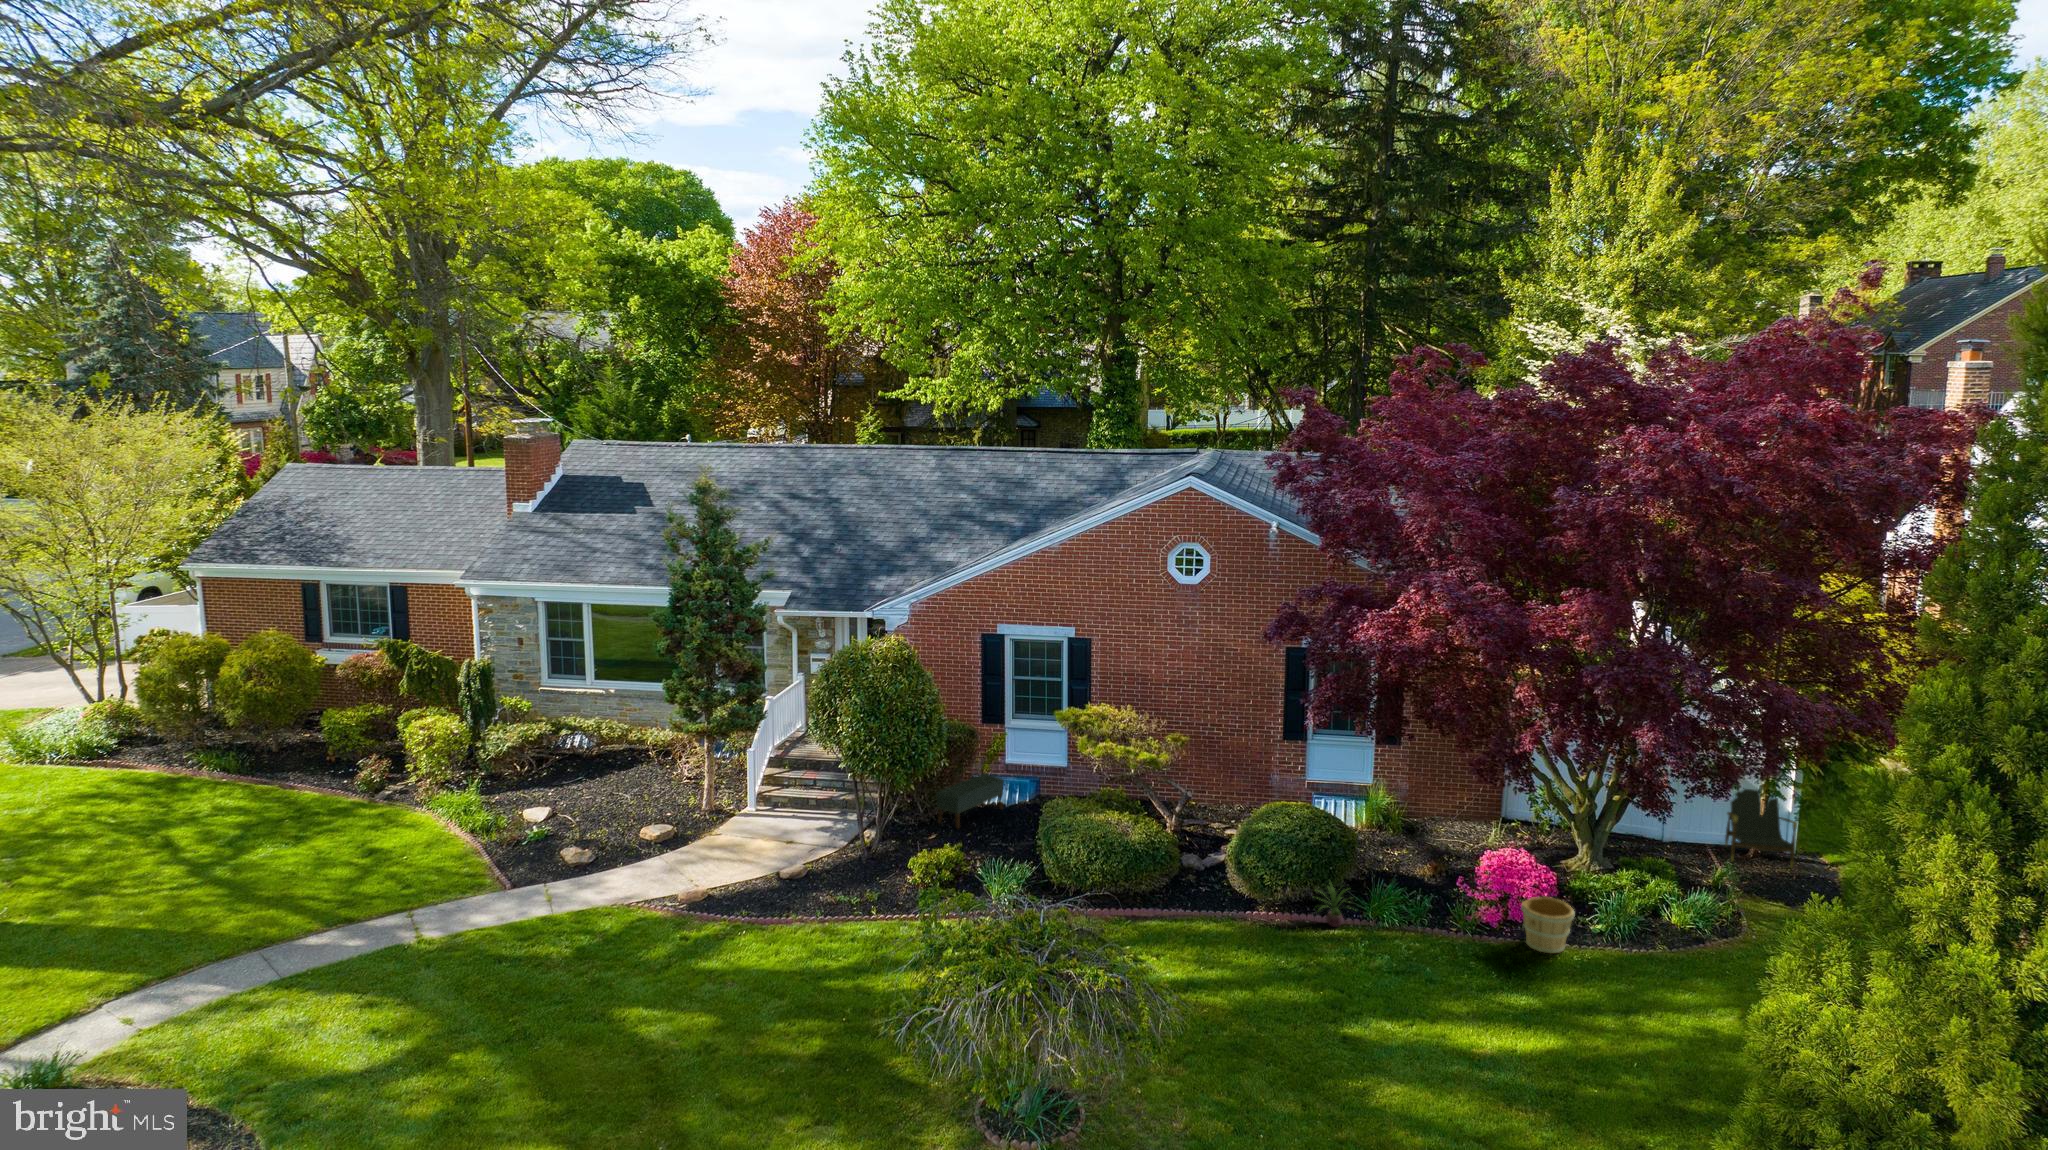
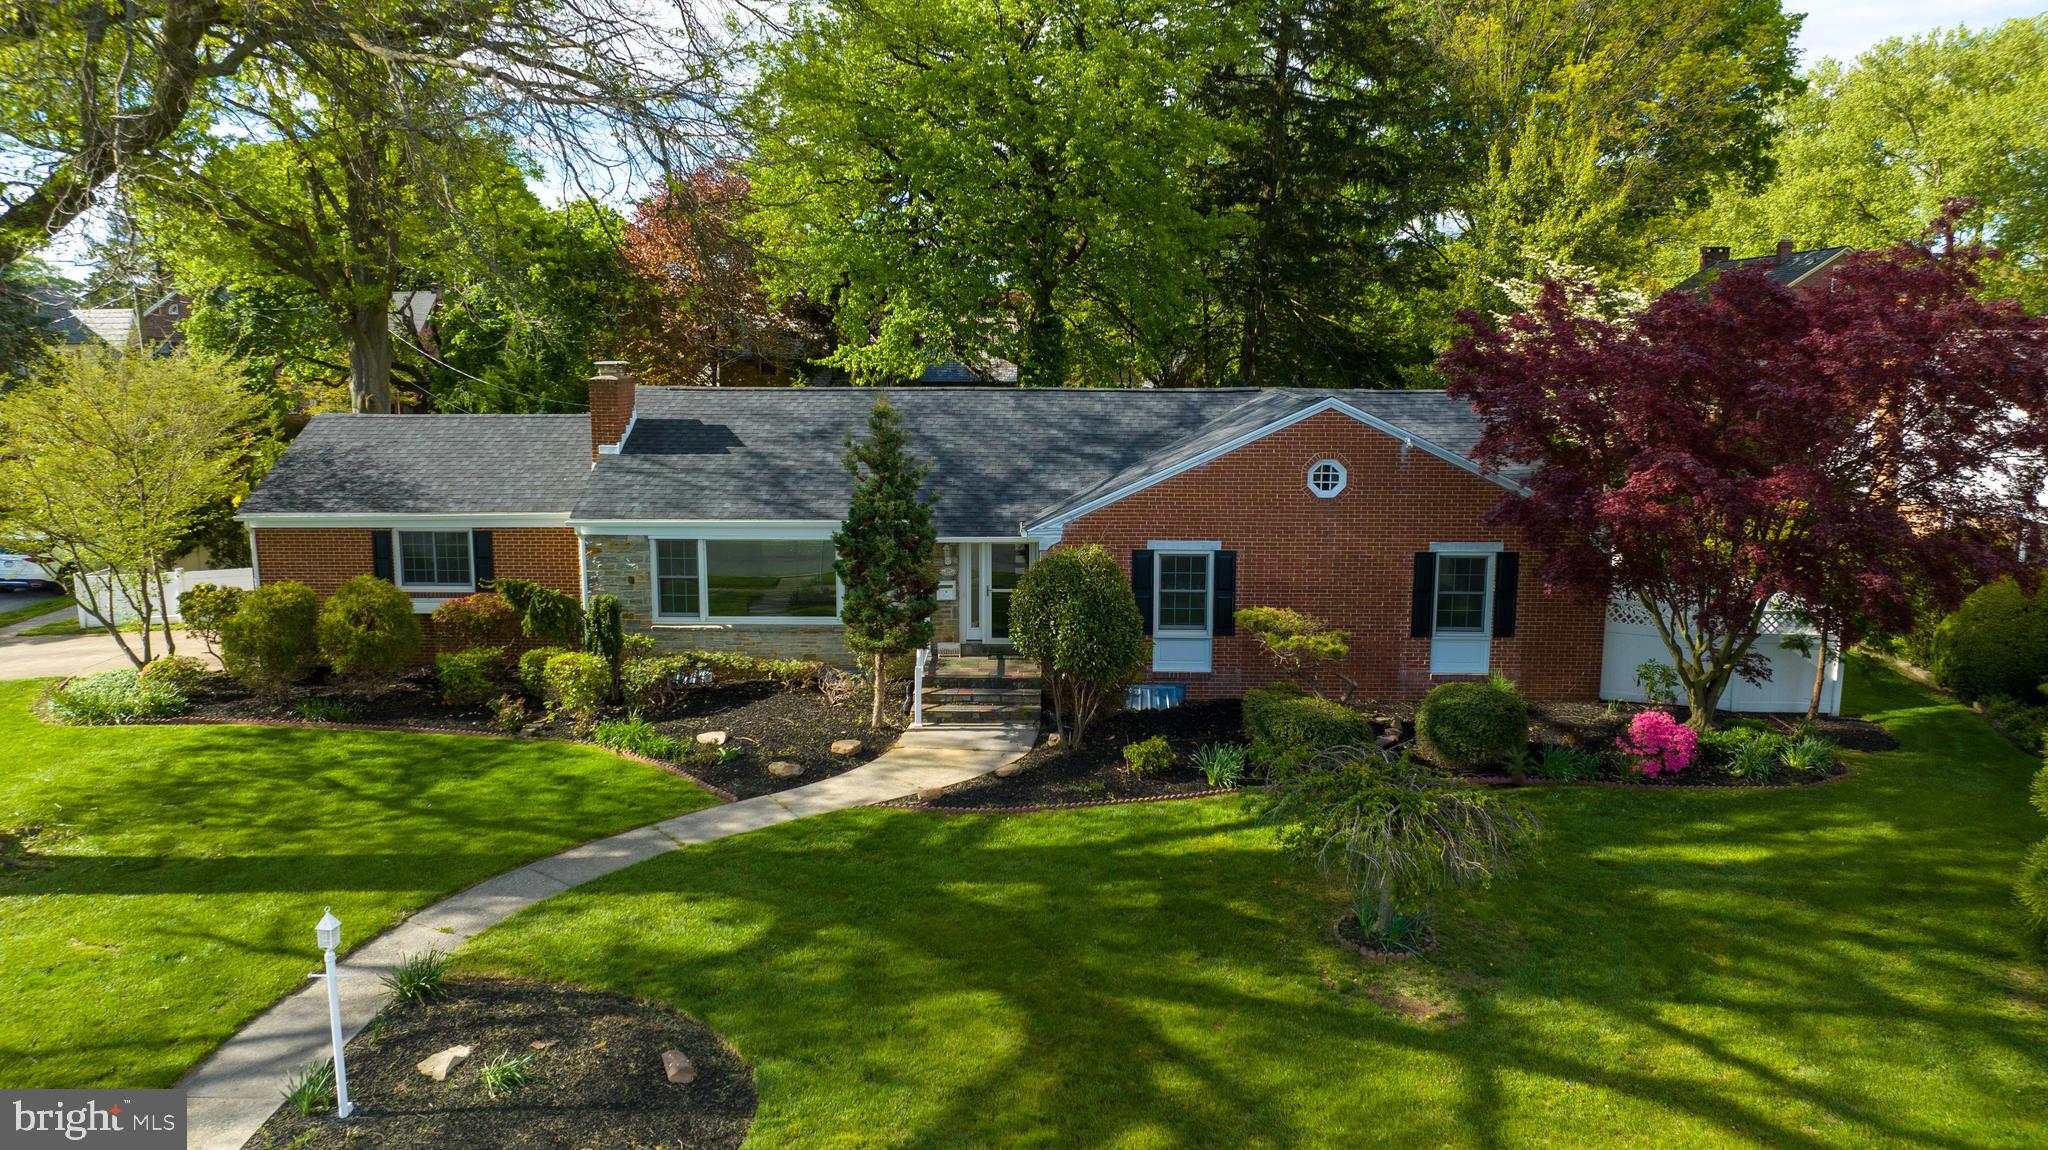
bench: present [936,774,1004,829] -> none [1102,683,1154,732]
lounge chair: present [1725,788,1797,868] -> none [1785,660,1853,724]
wooden bucket: present [1521,897,1574,954] -> none [1677,747,1726,793]

